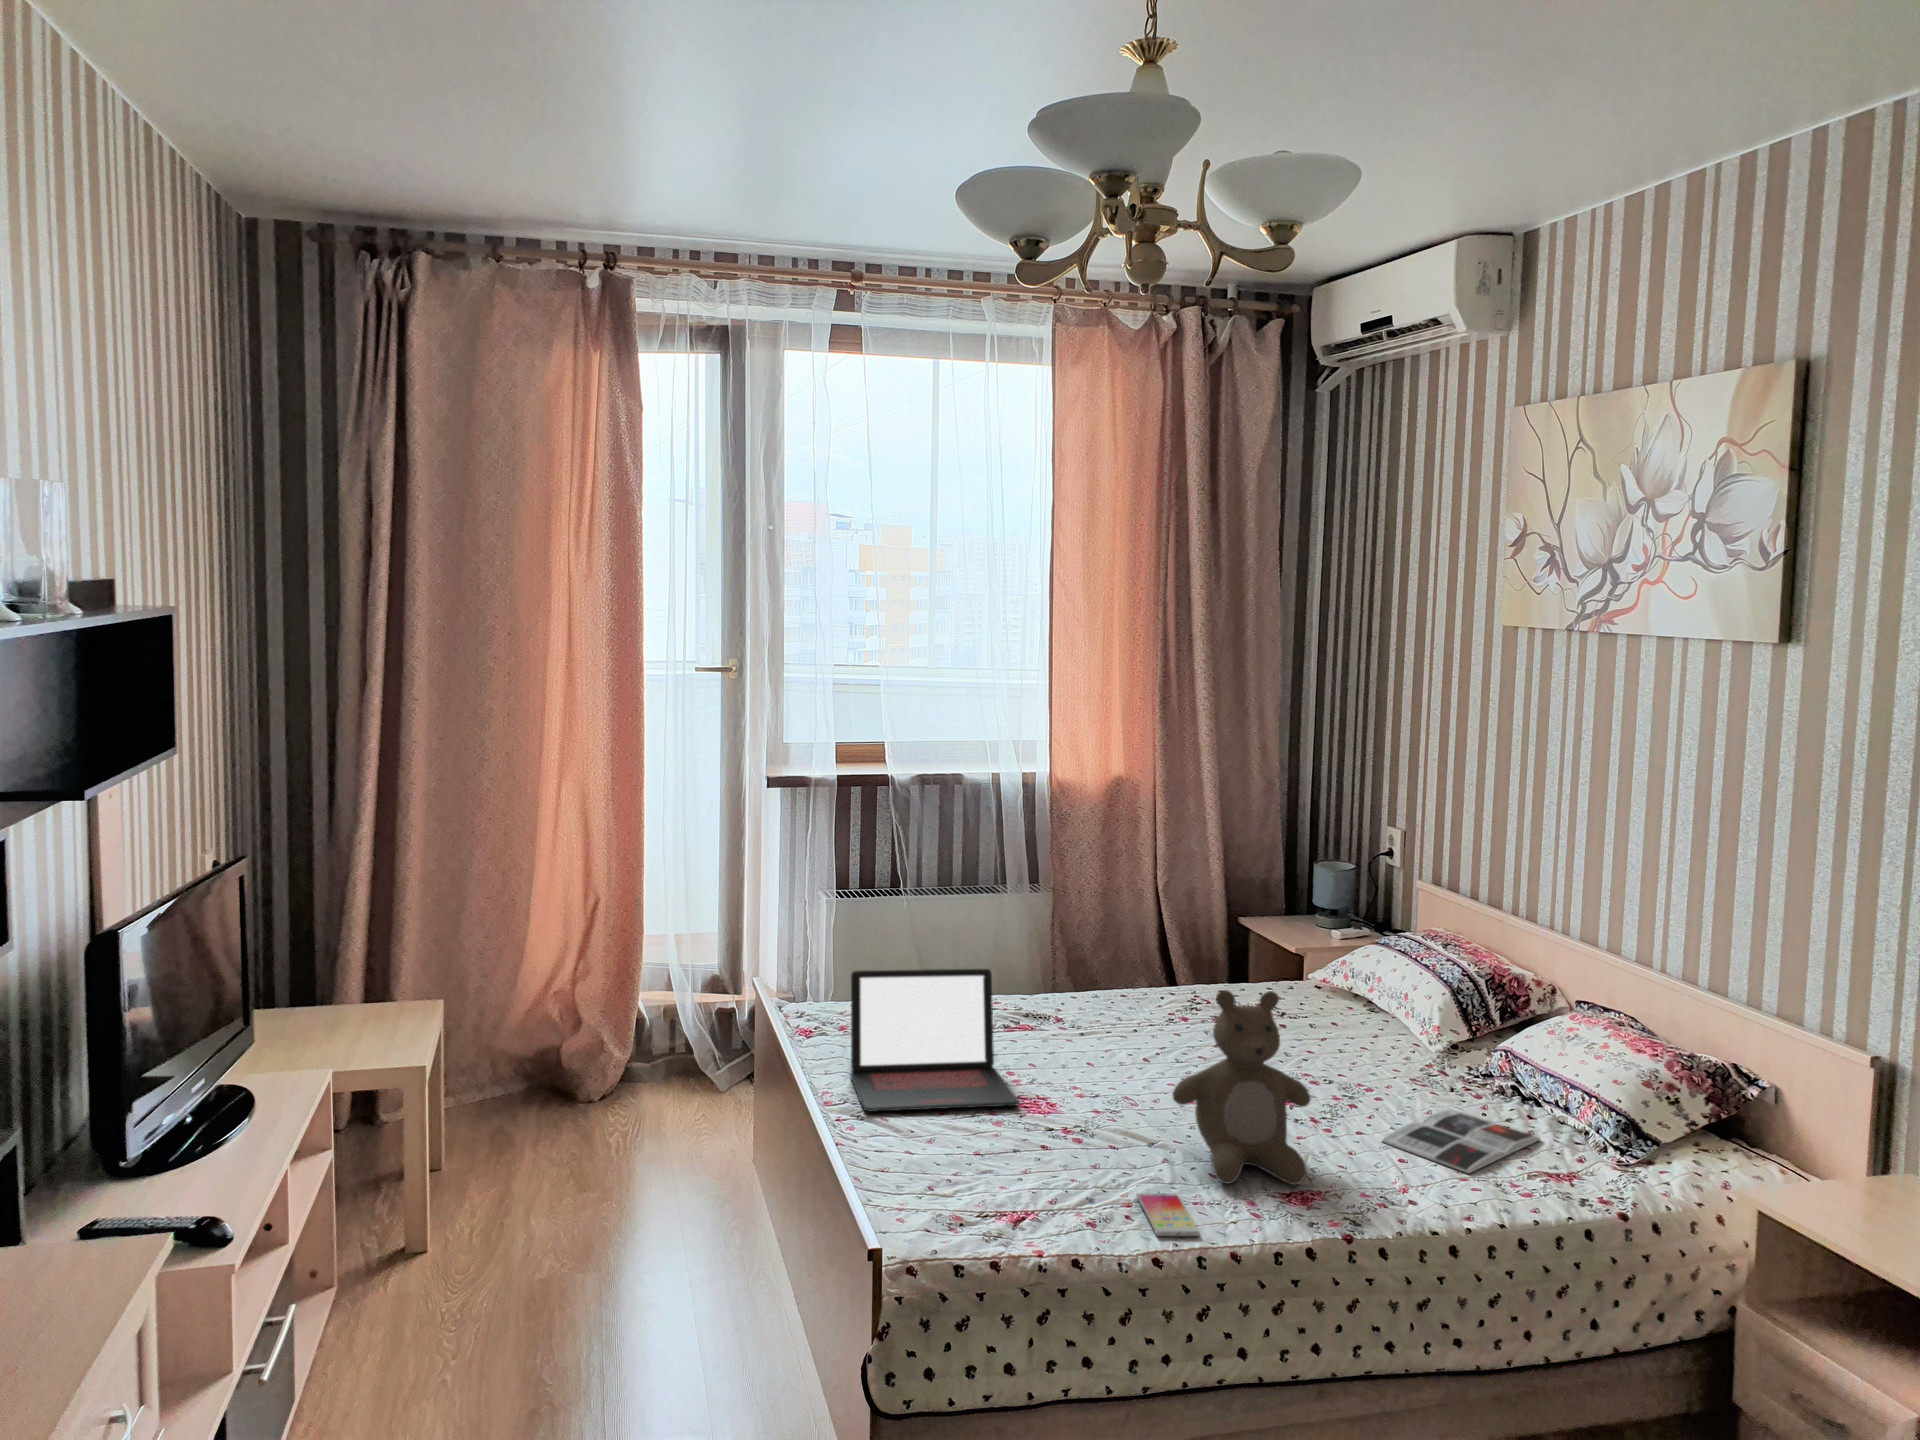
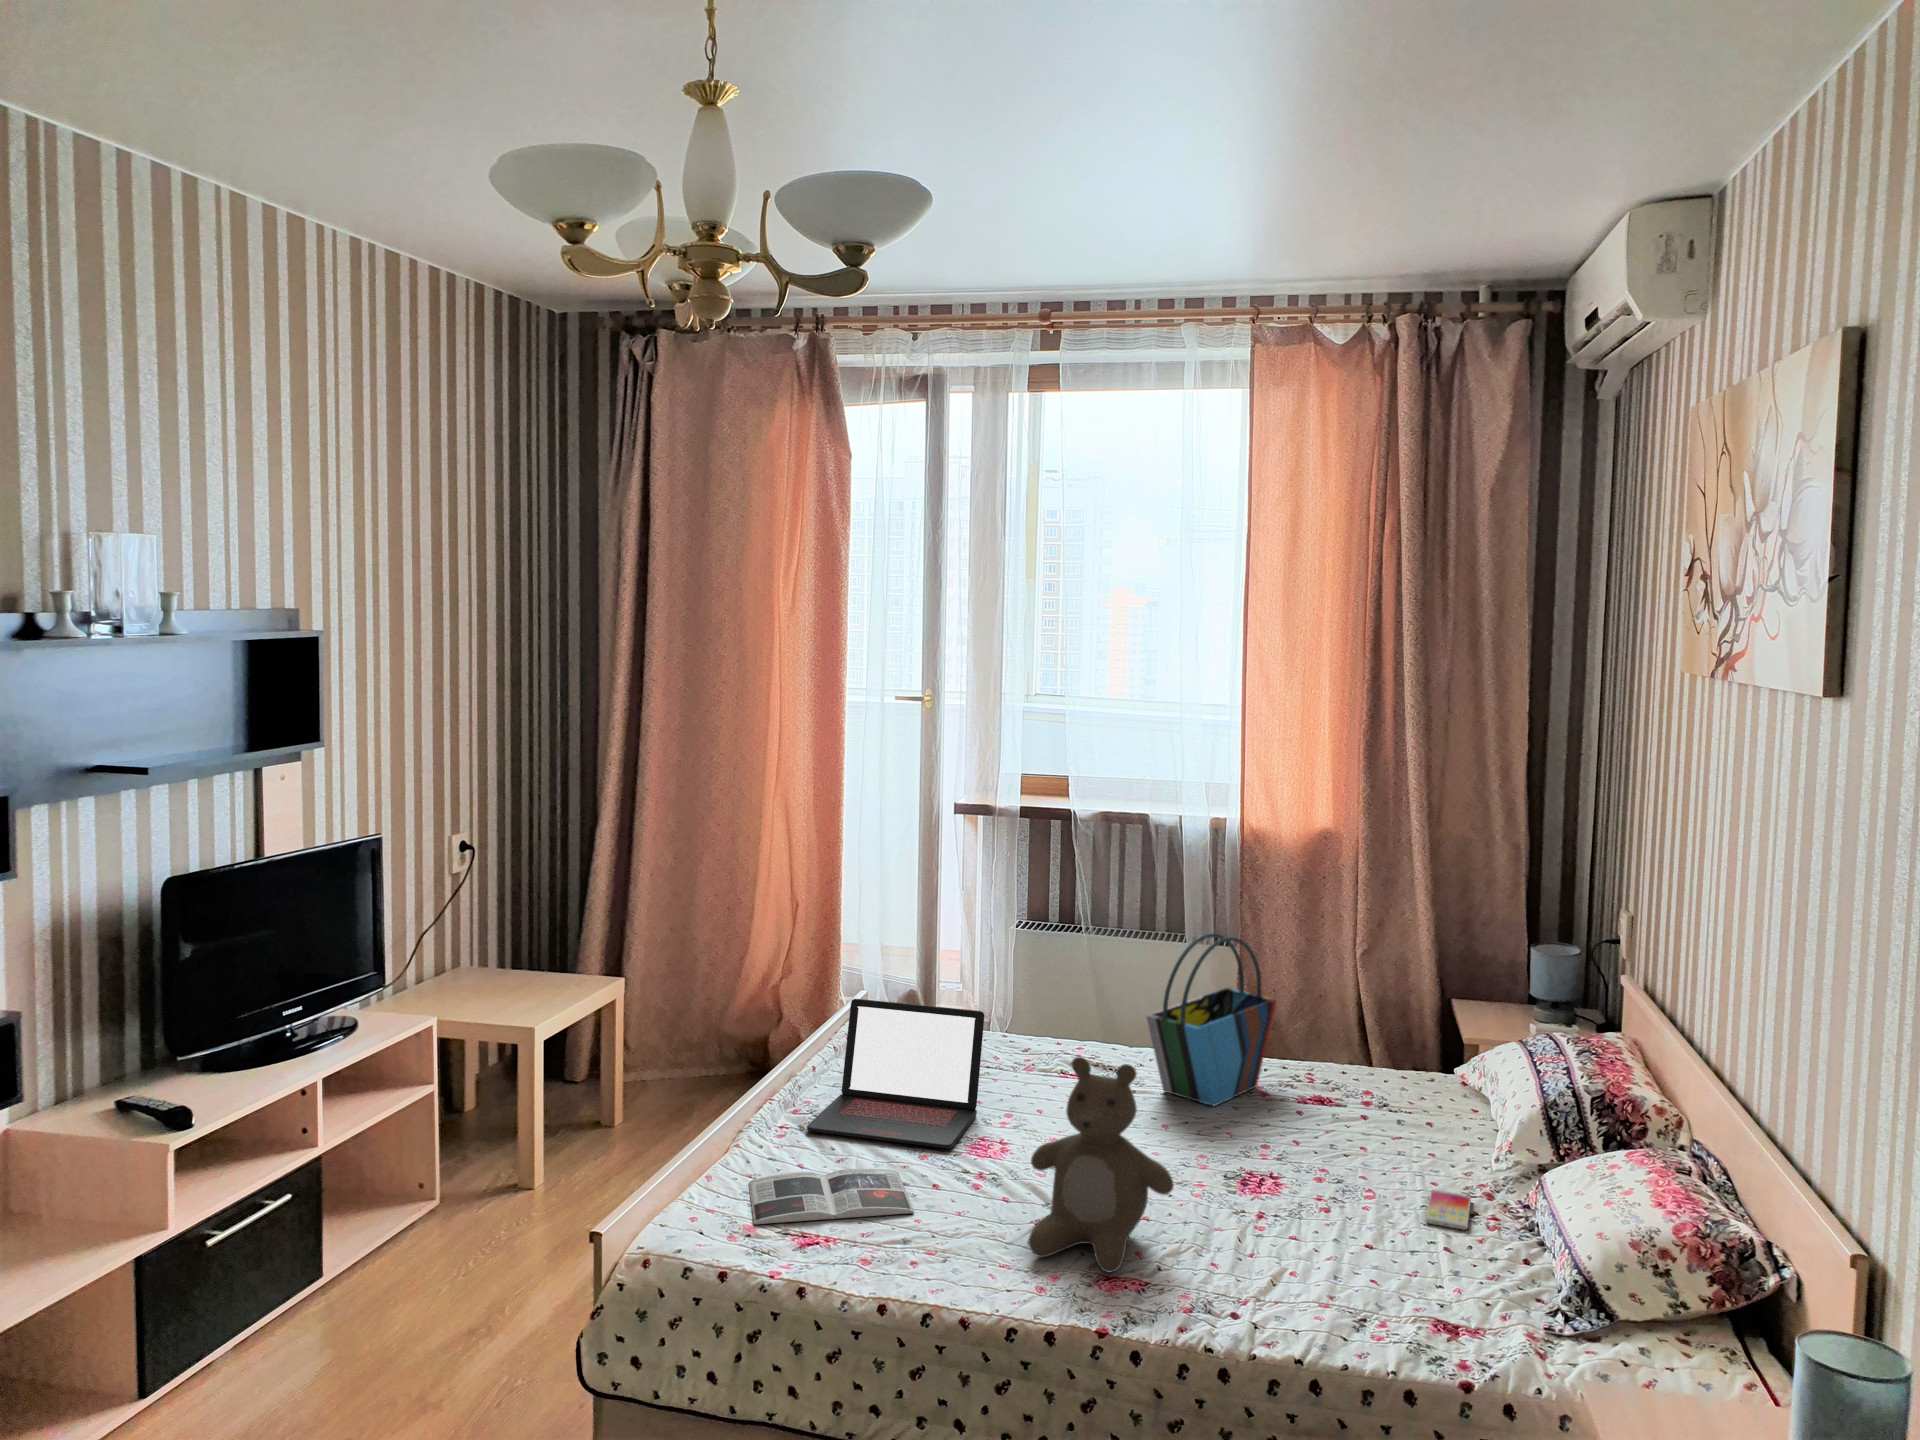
tote bag: none [1110,877,1179,1035] -> present [1146,933,1276,1106]
magazine: present [1382,1110,1540,1173] -> present [749,1168,914,1224]
smartphone: present [1136,1193,1200,1236] -> present [1425,1189,1471,1230]

